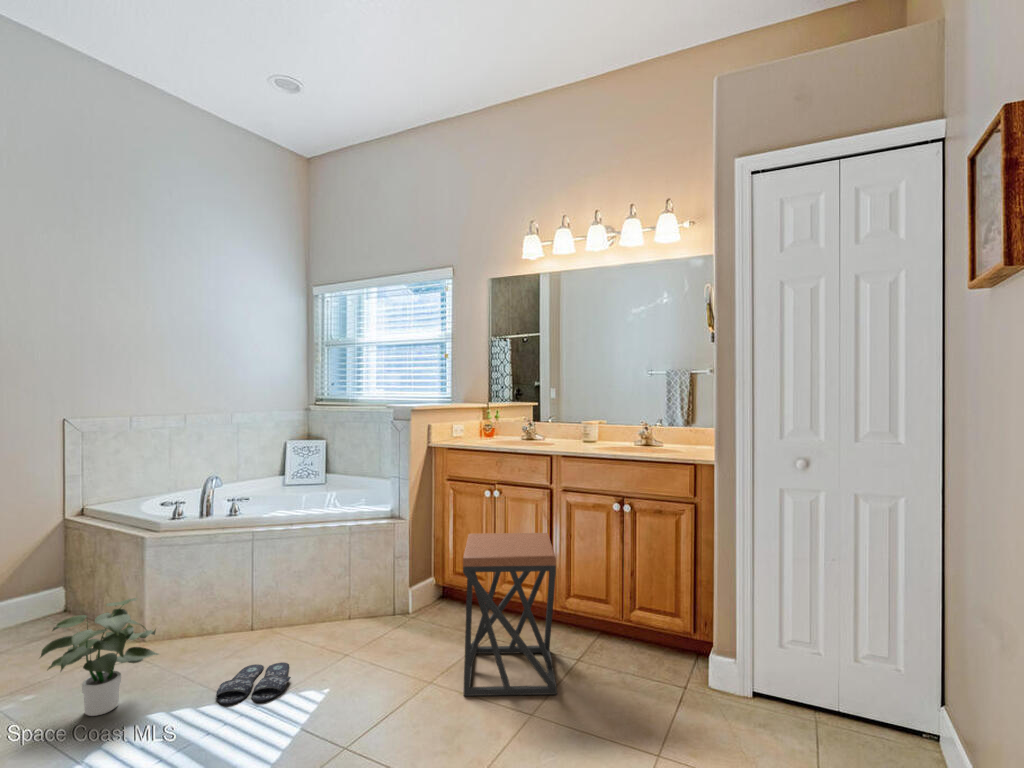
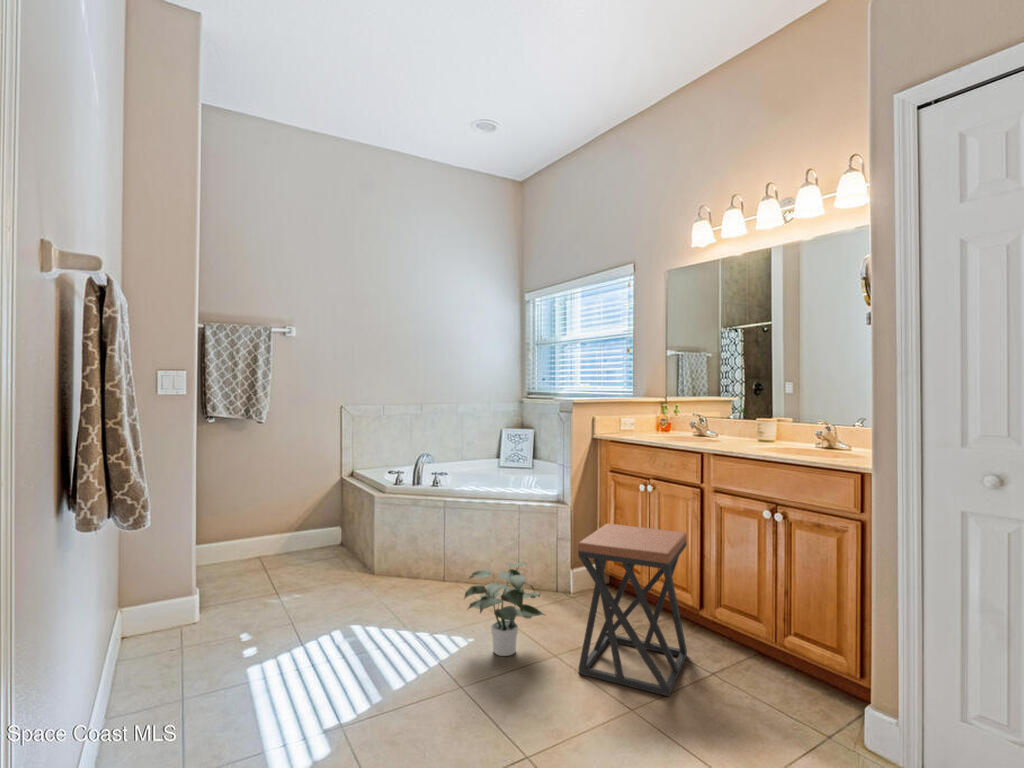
potted plant: present [40,598,159,716] -> present [464,562,545,656]
slippers: present [216,662,291,705] -> none [395,608,454,636]

